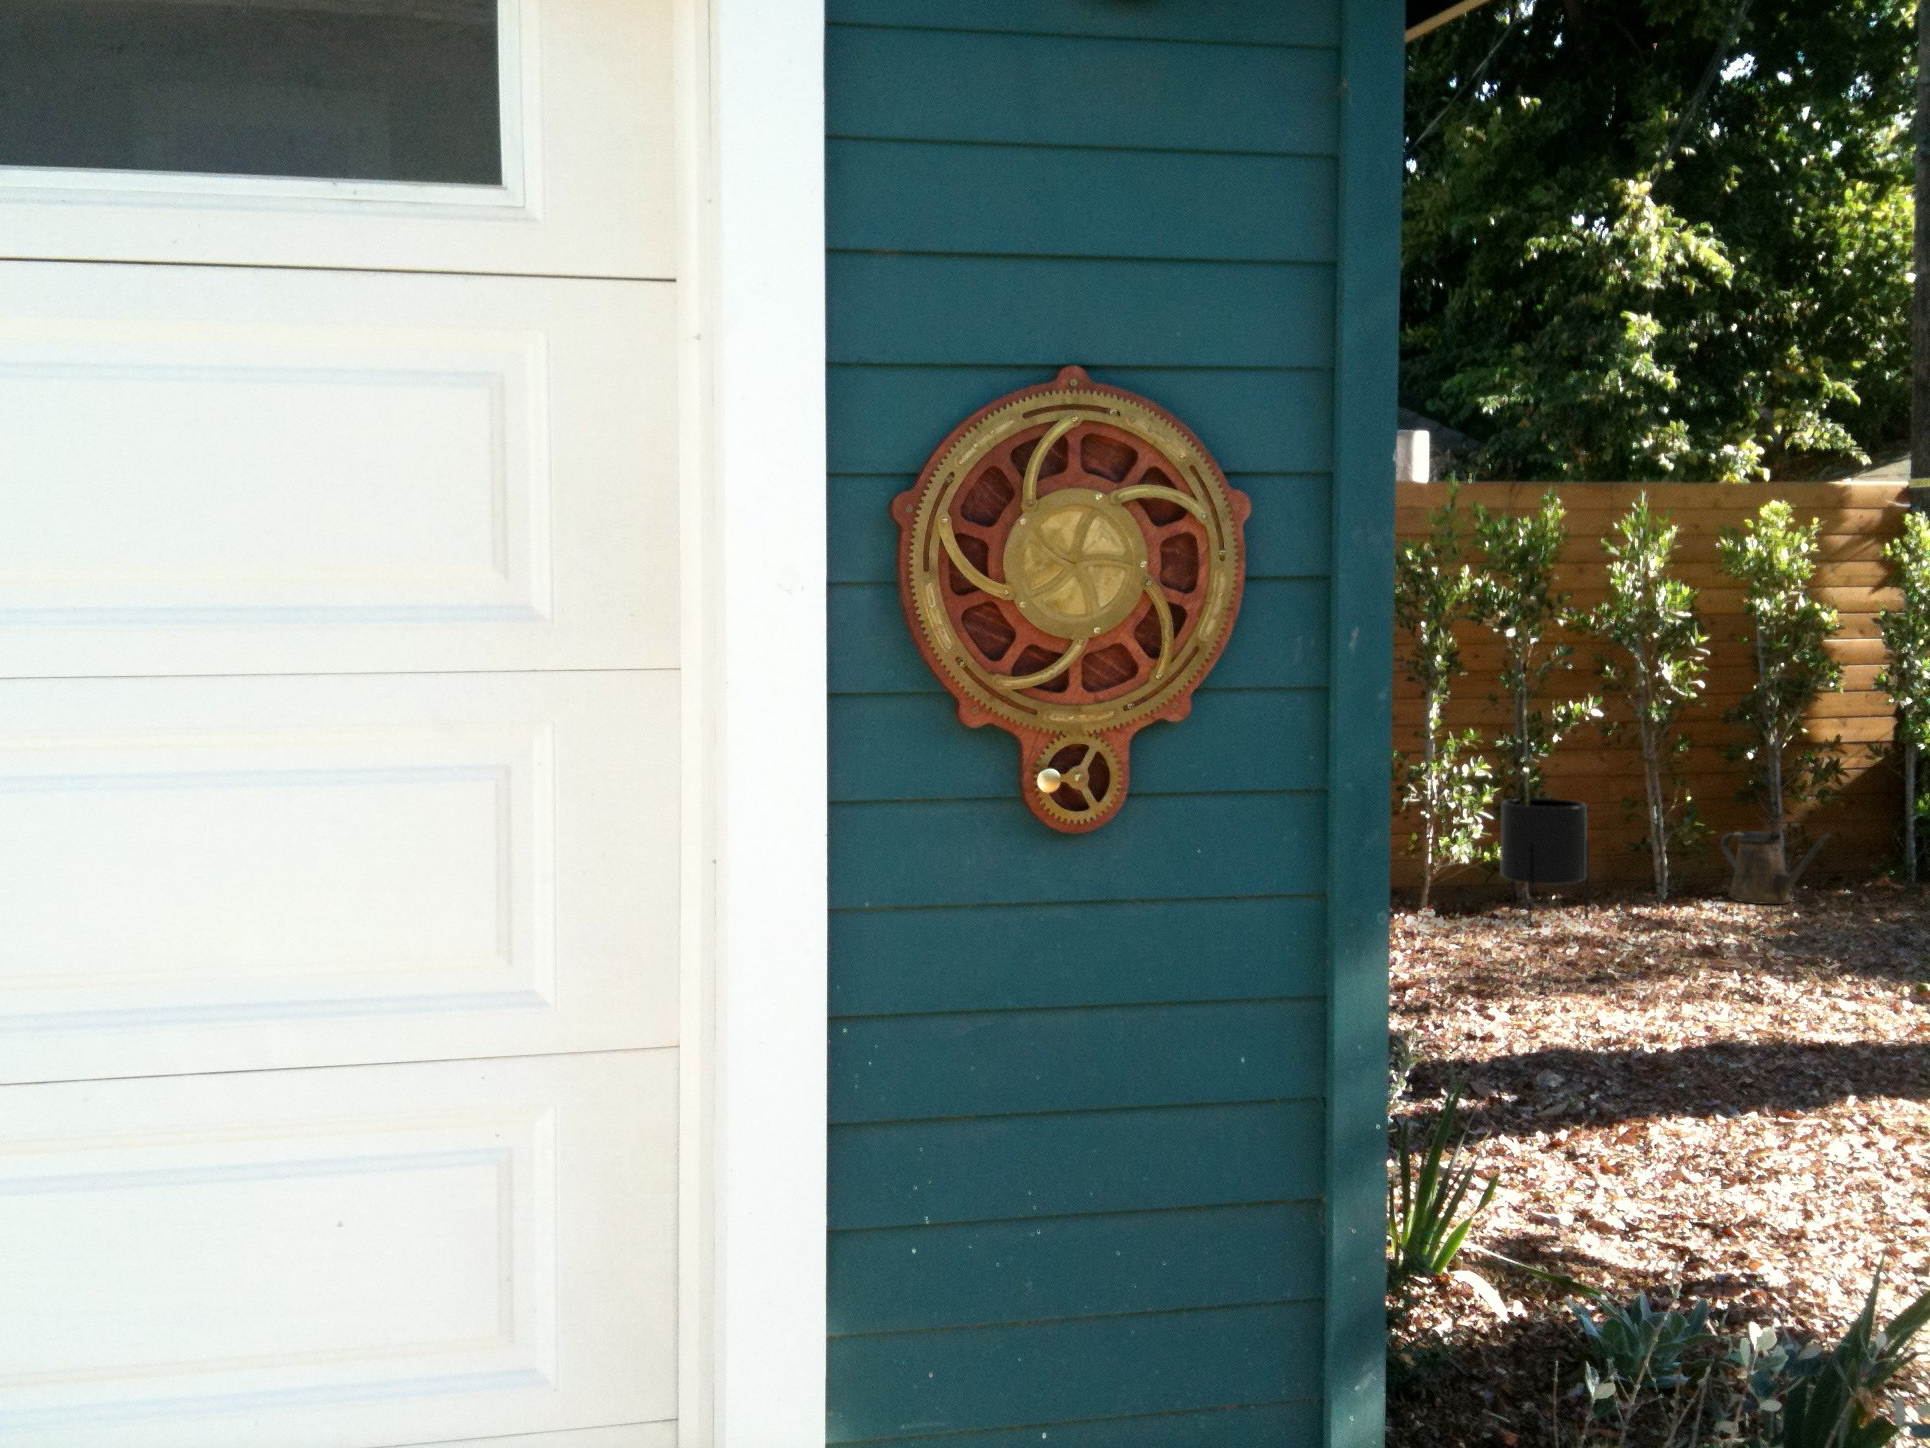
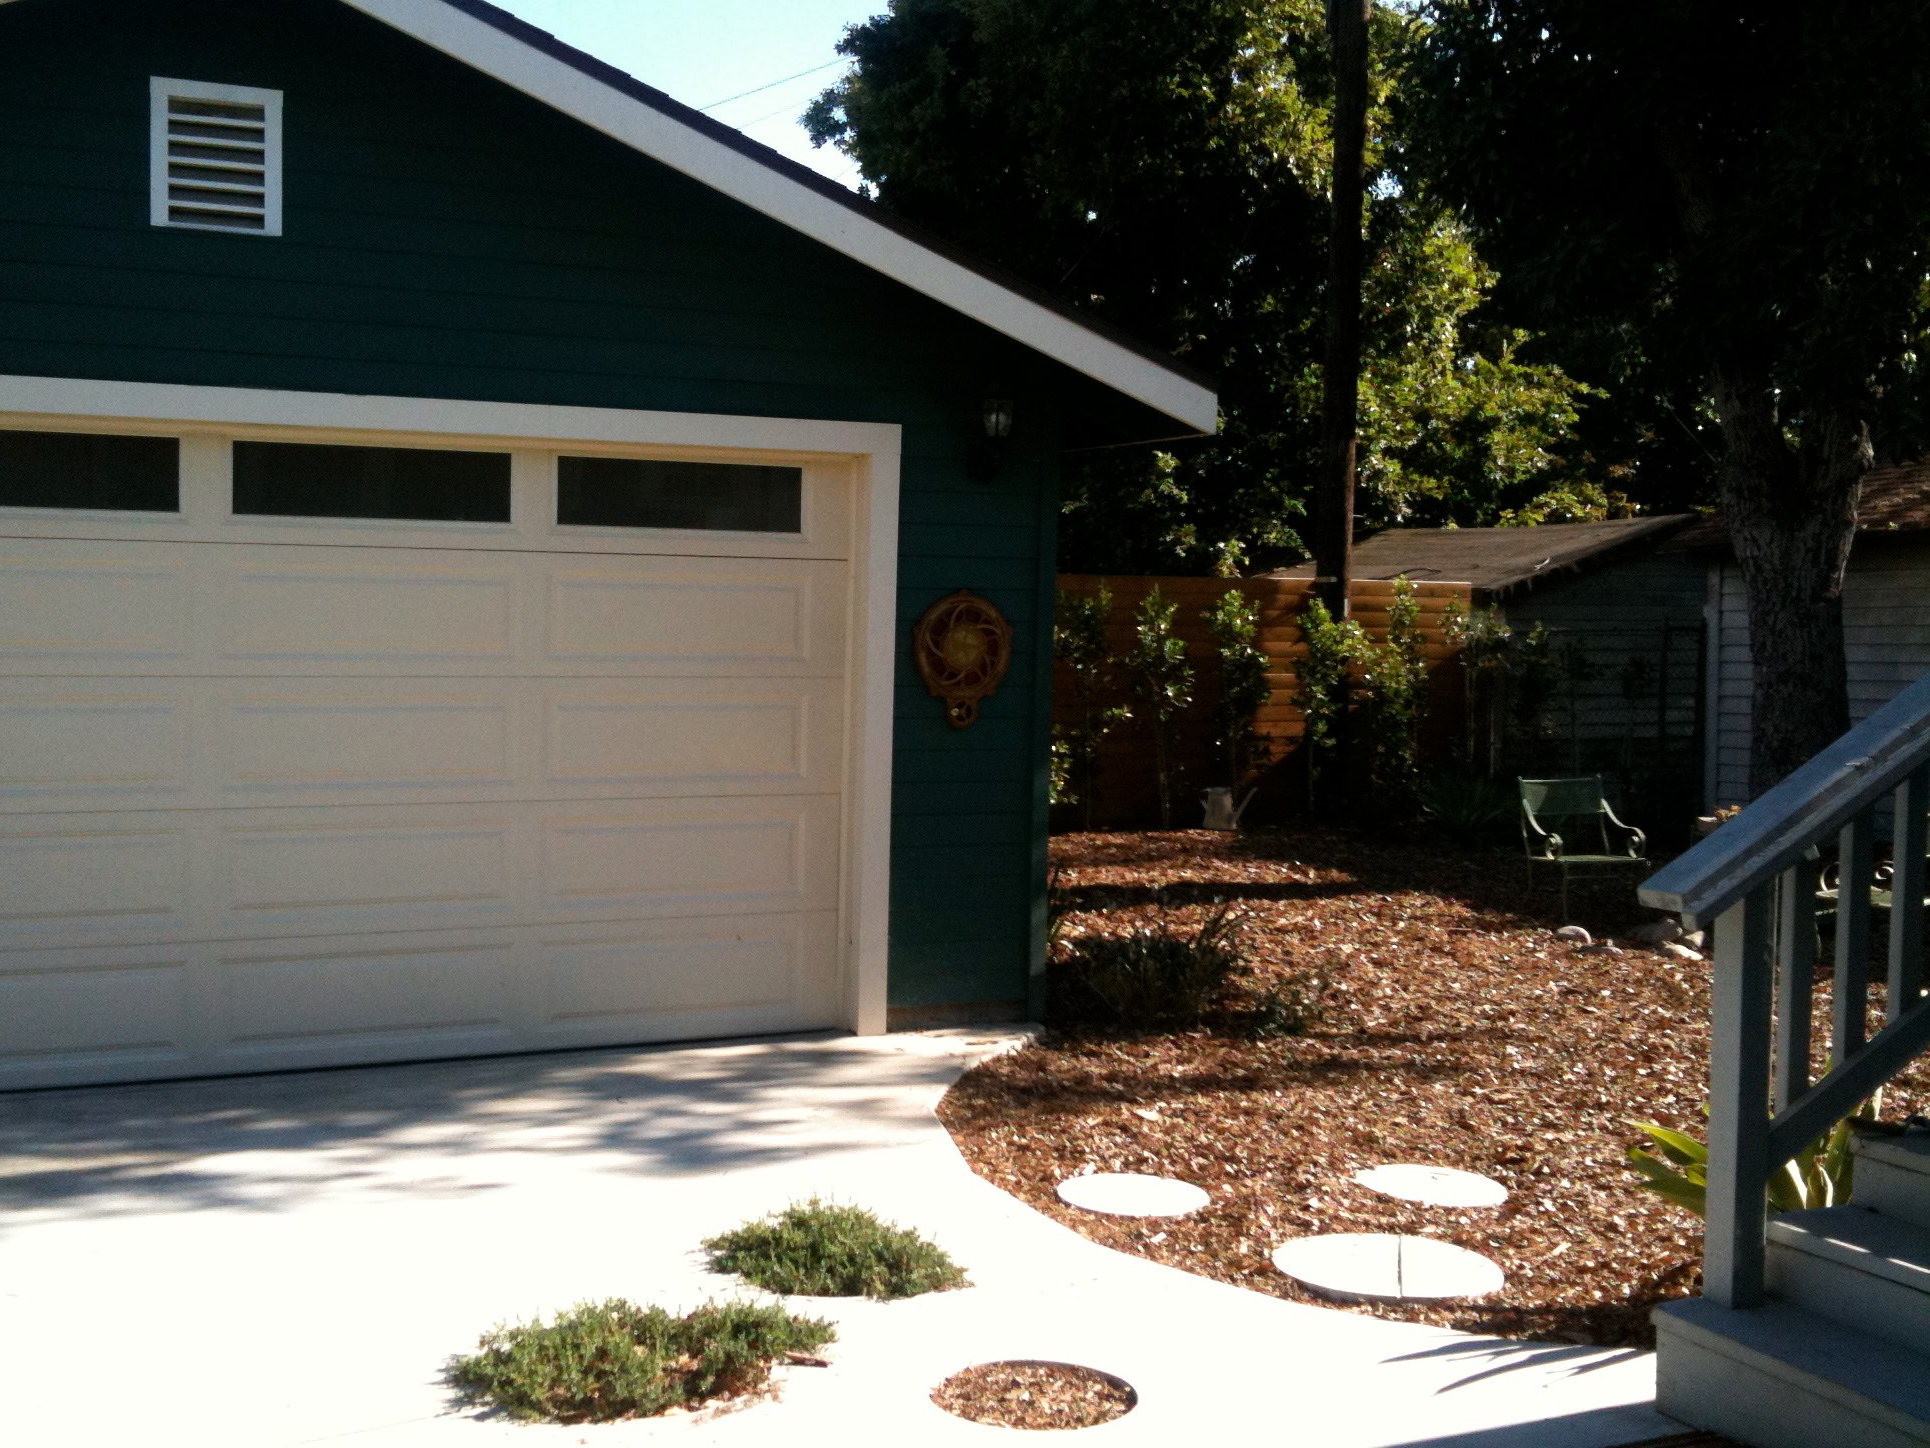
planter: present [1500,798,1589,924] -> none [1075,766,1125,838]

